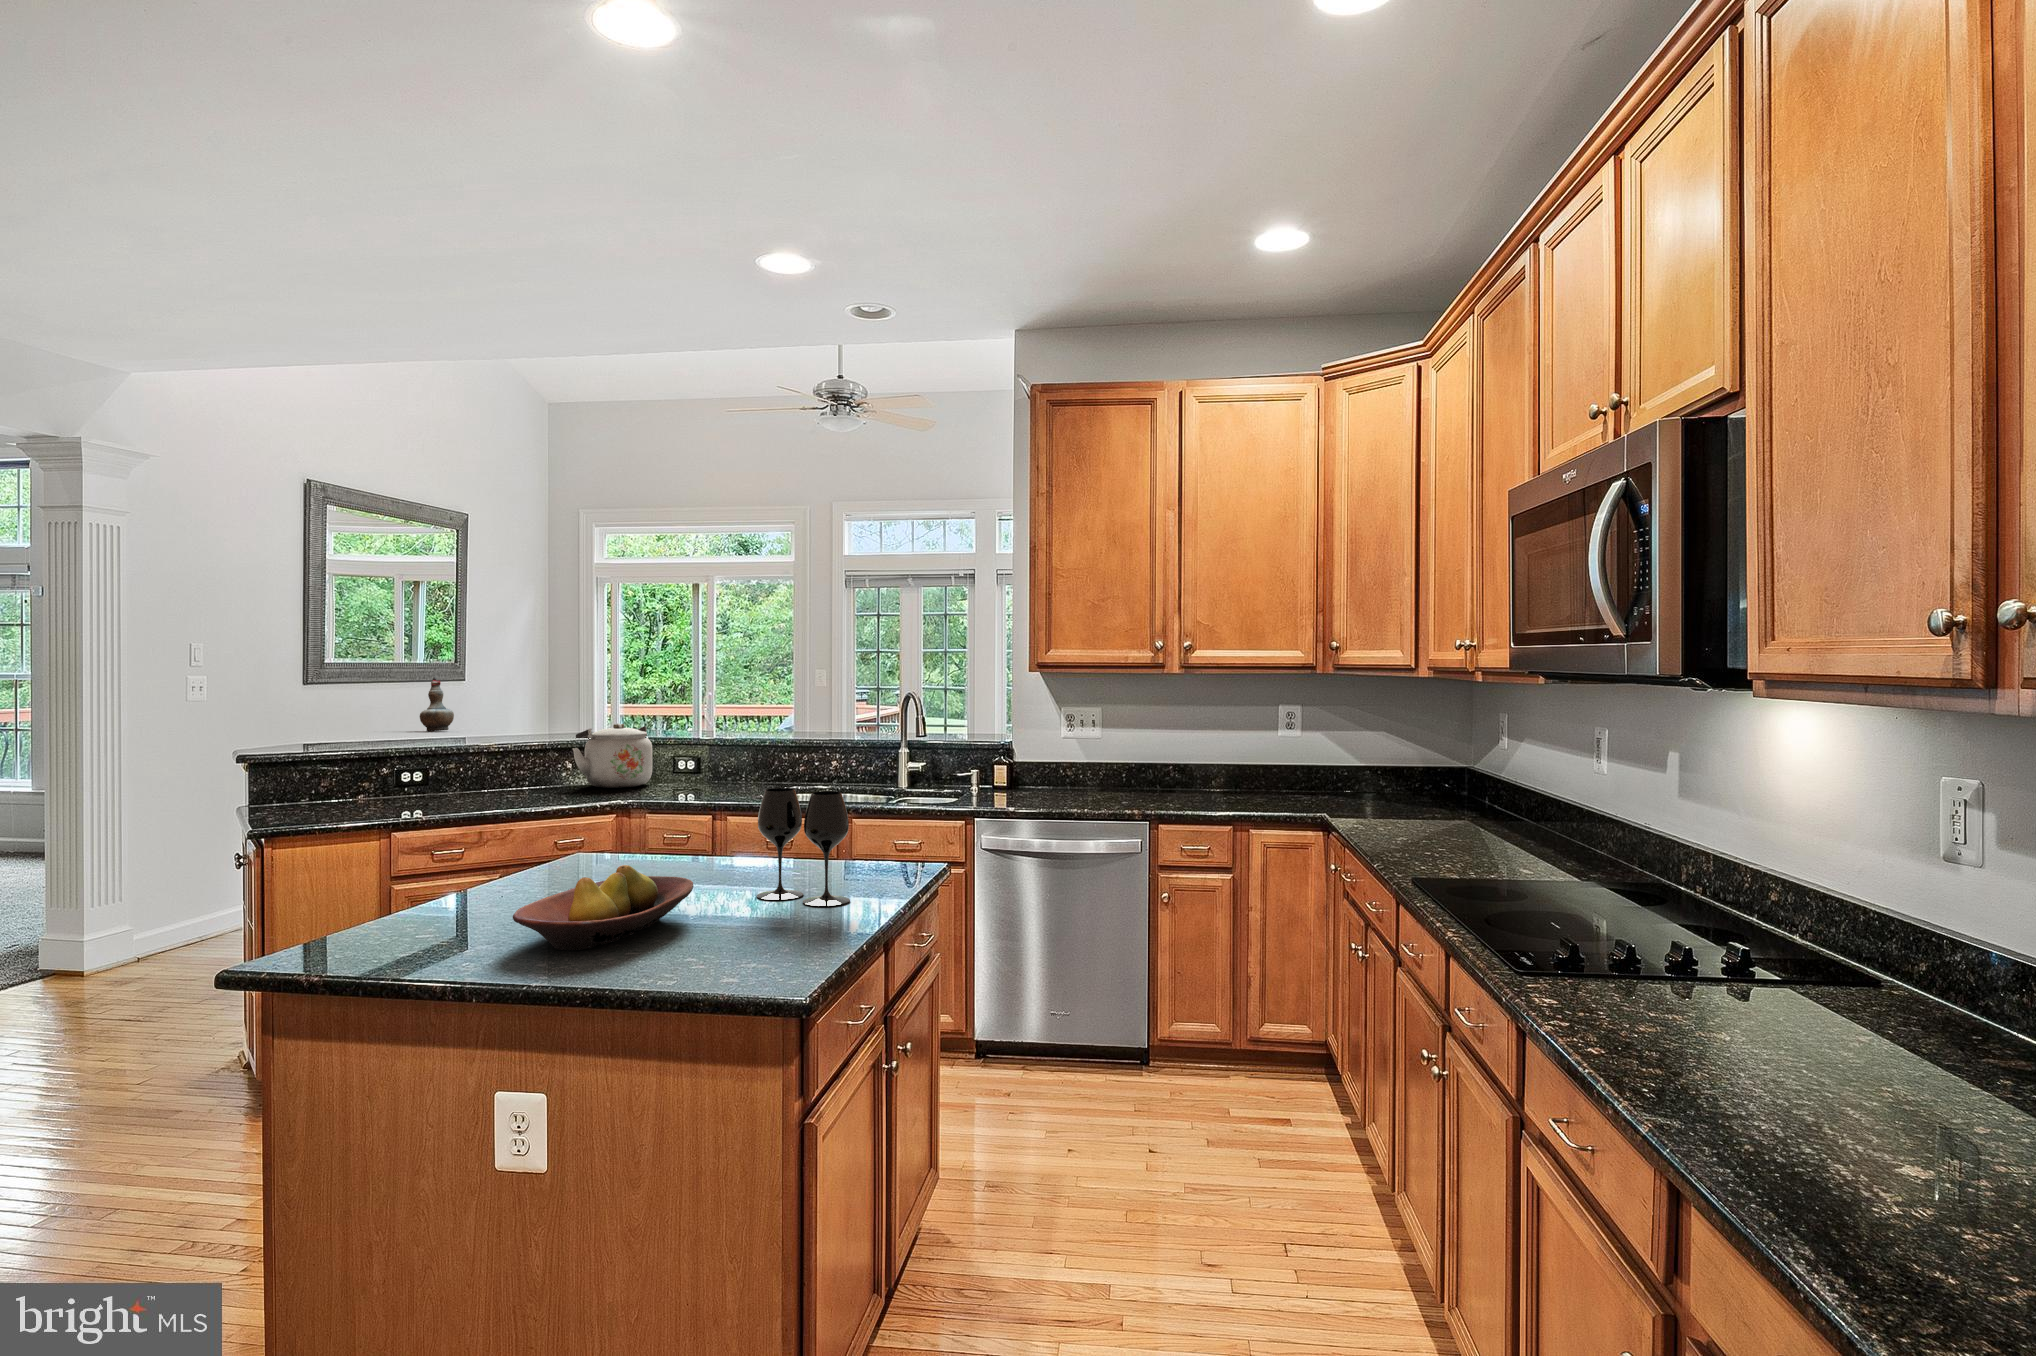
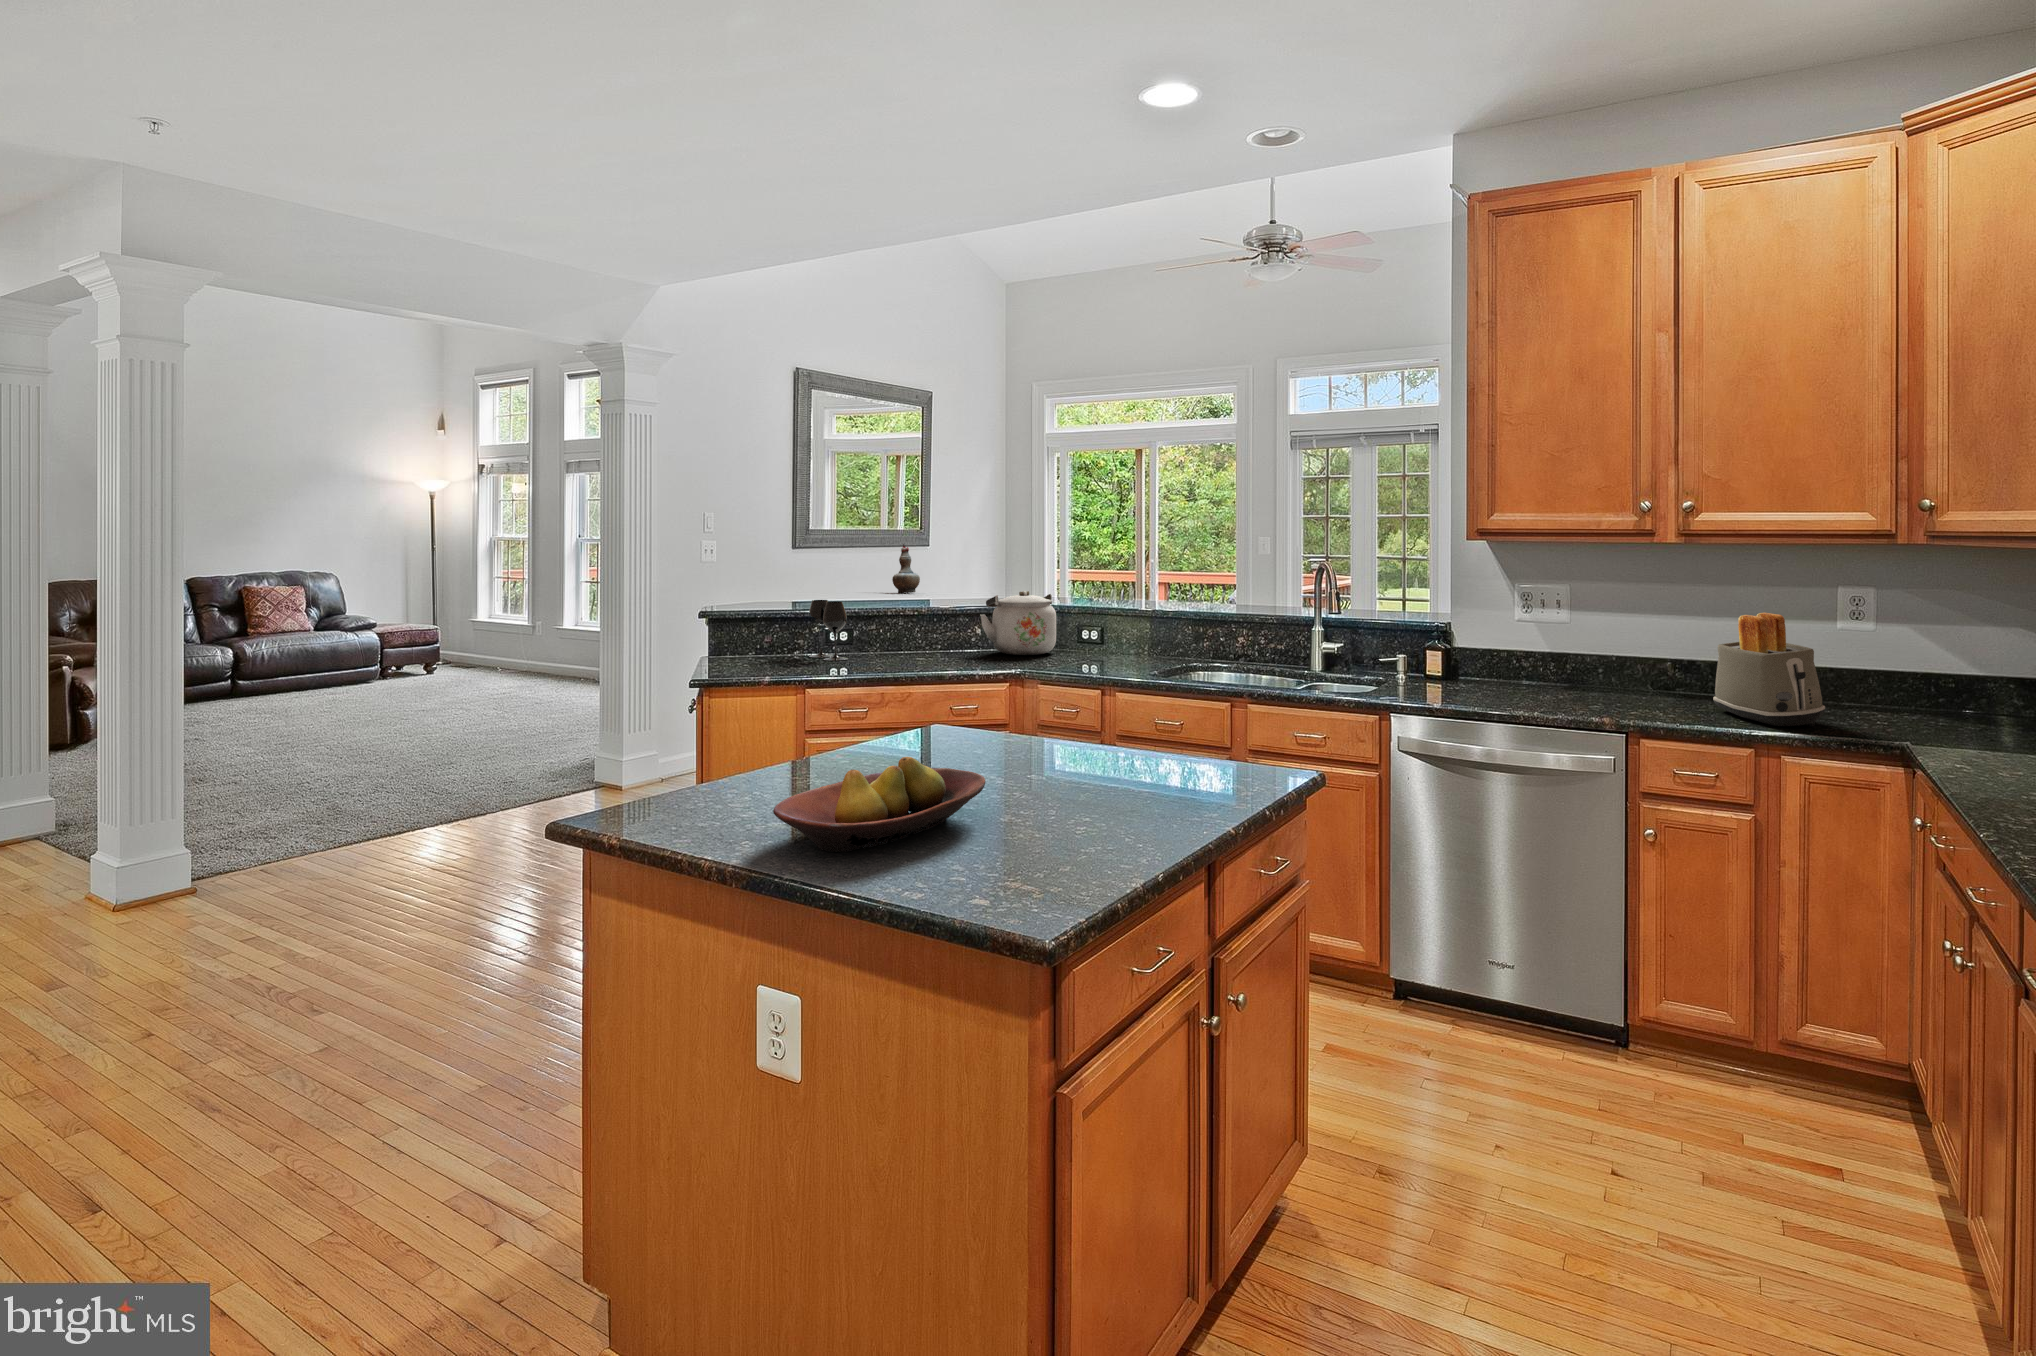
toaster: none [1202,726,1270,808] -> present [1713,613,1825,726]
wine glass: present [757,788,850,906] -> present [809,600,848,661]

